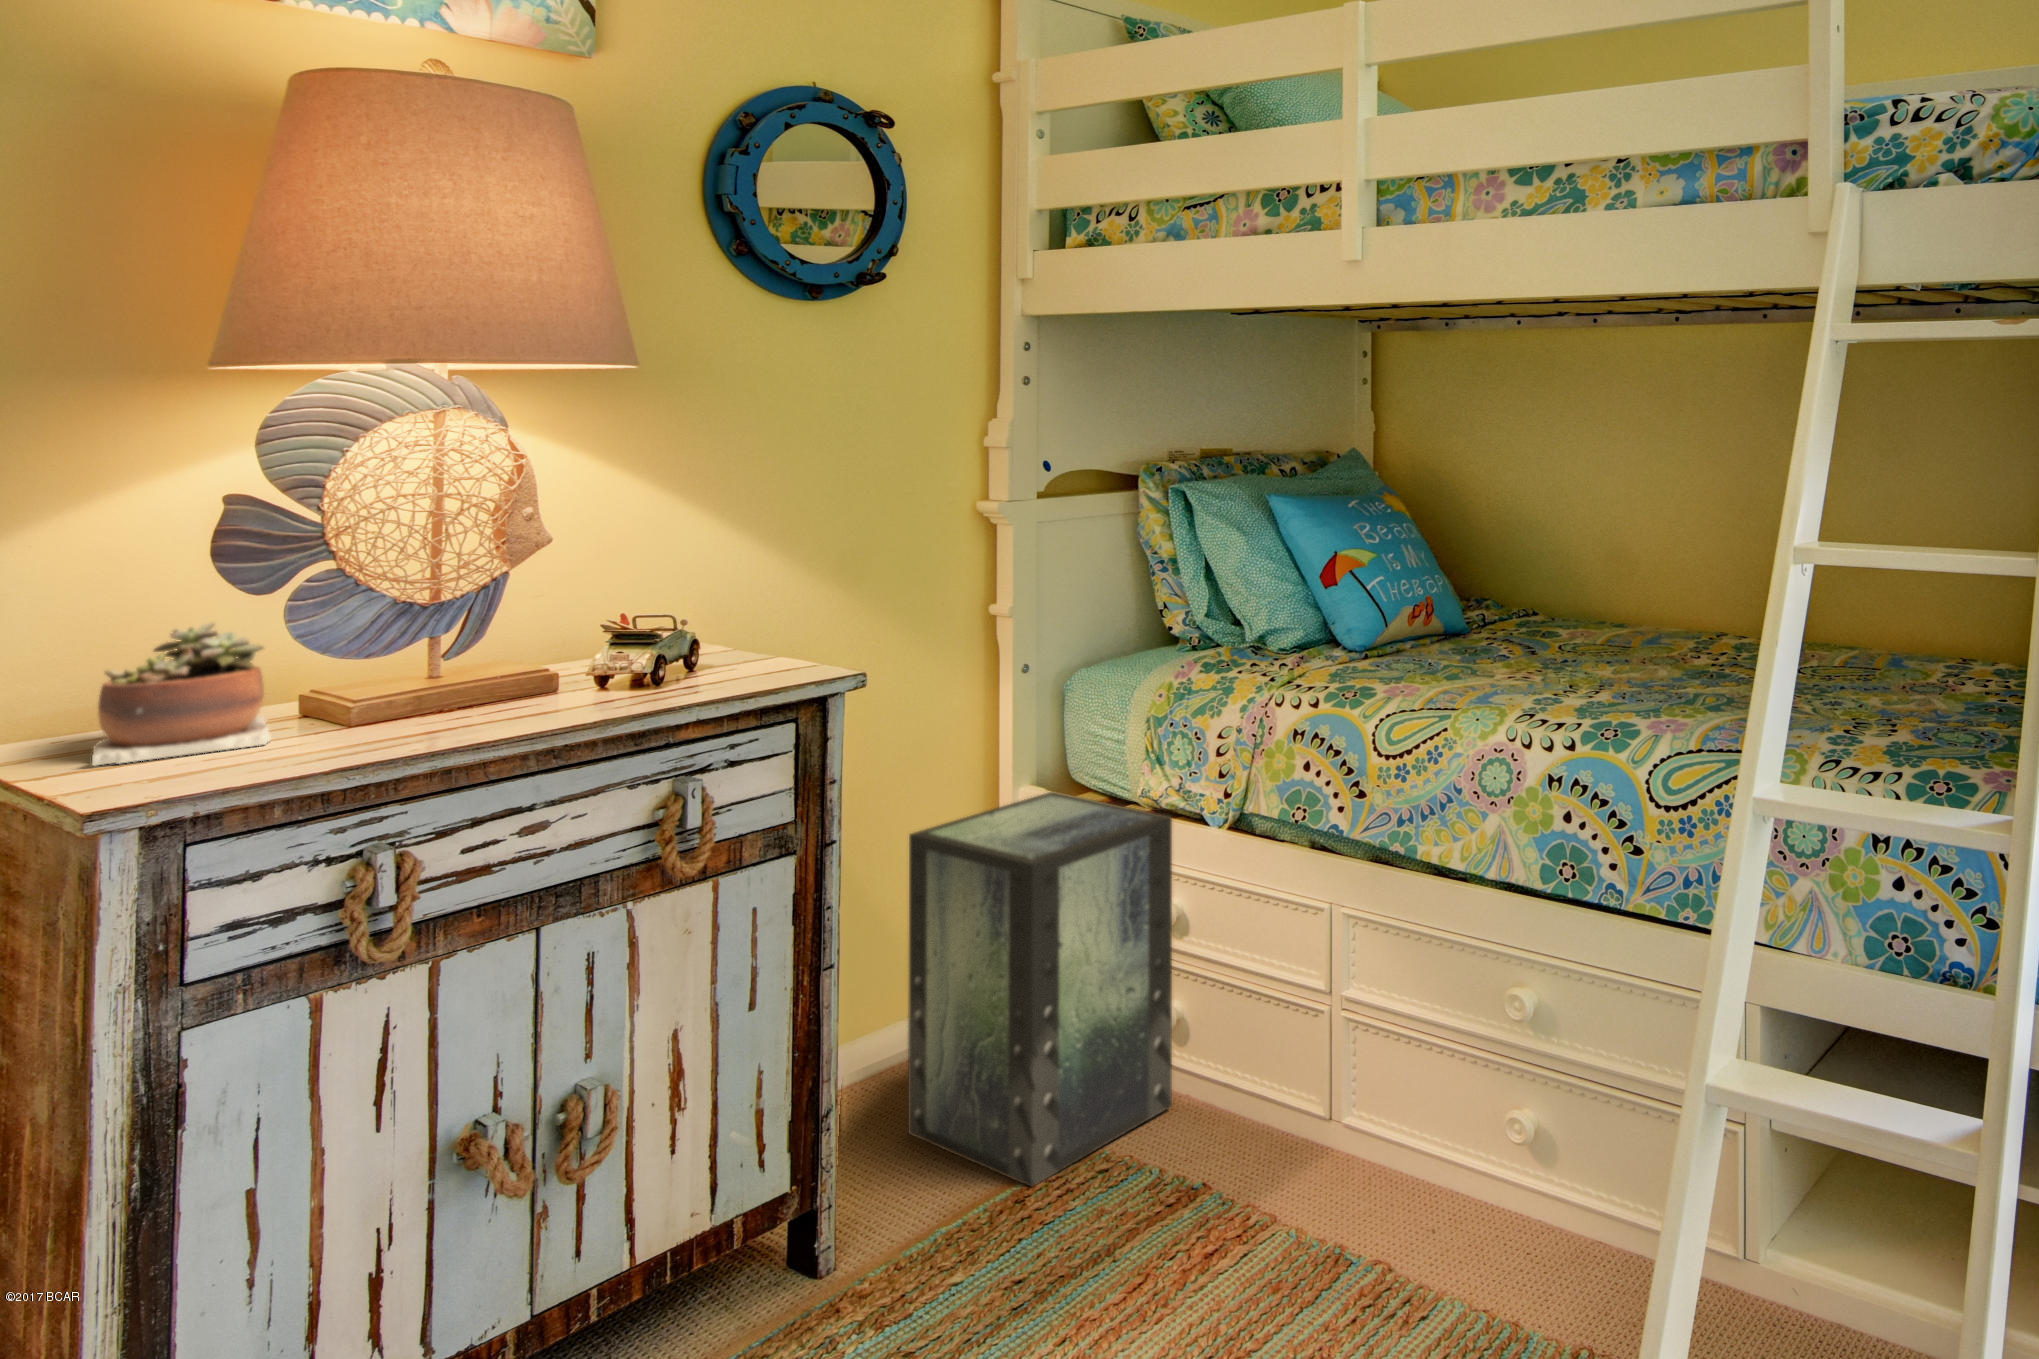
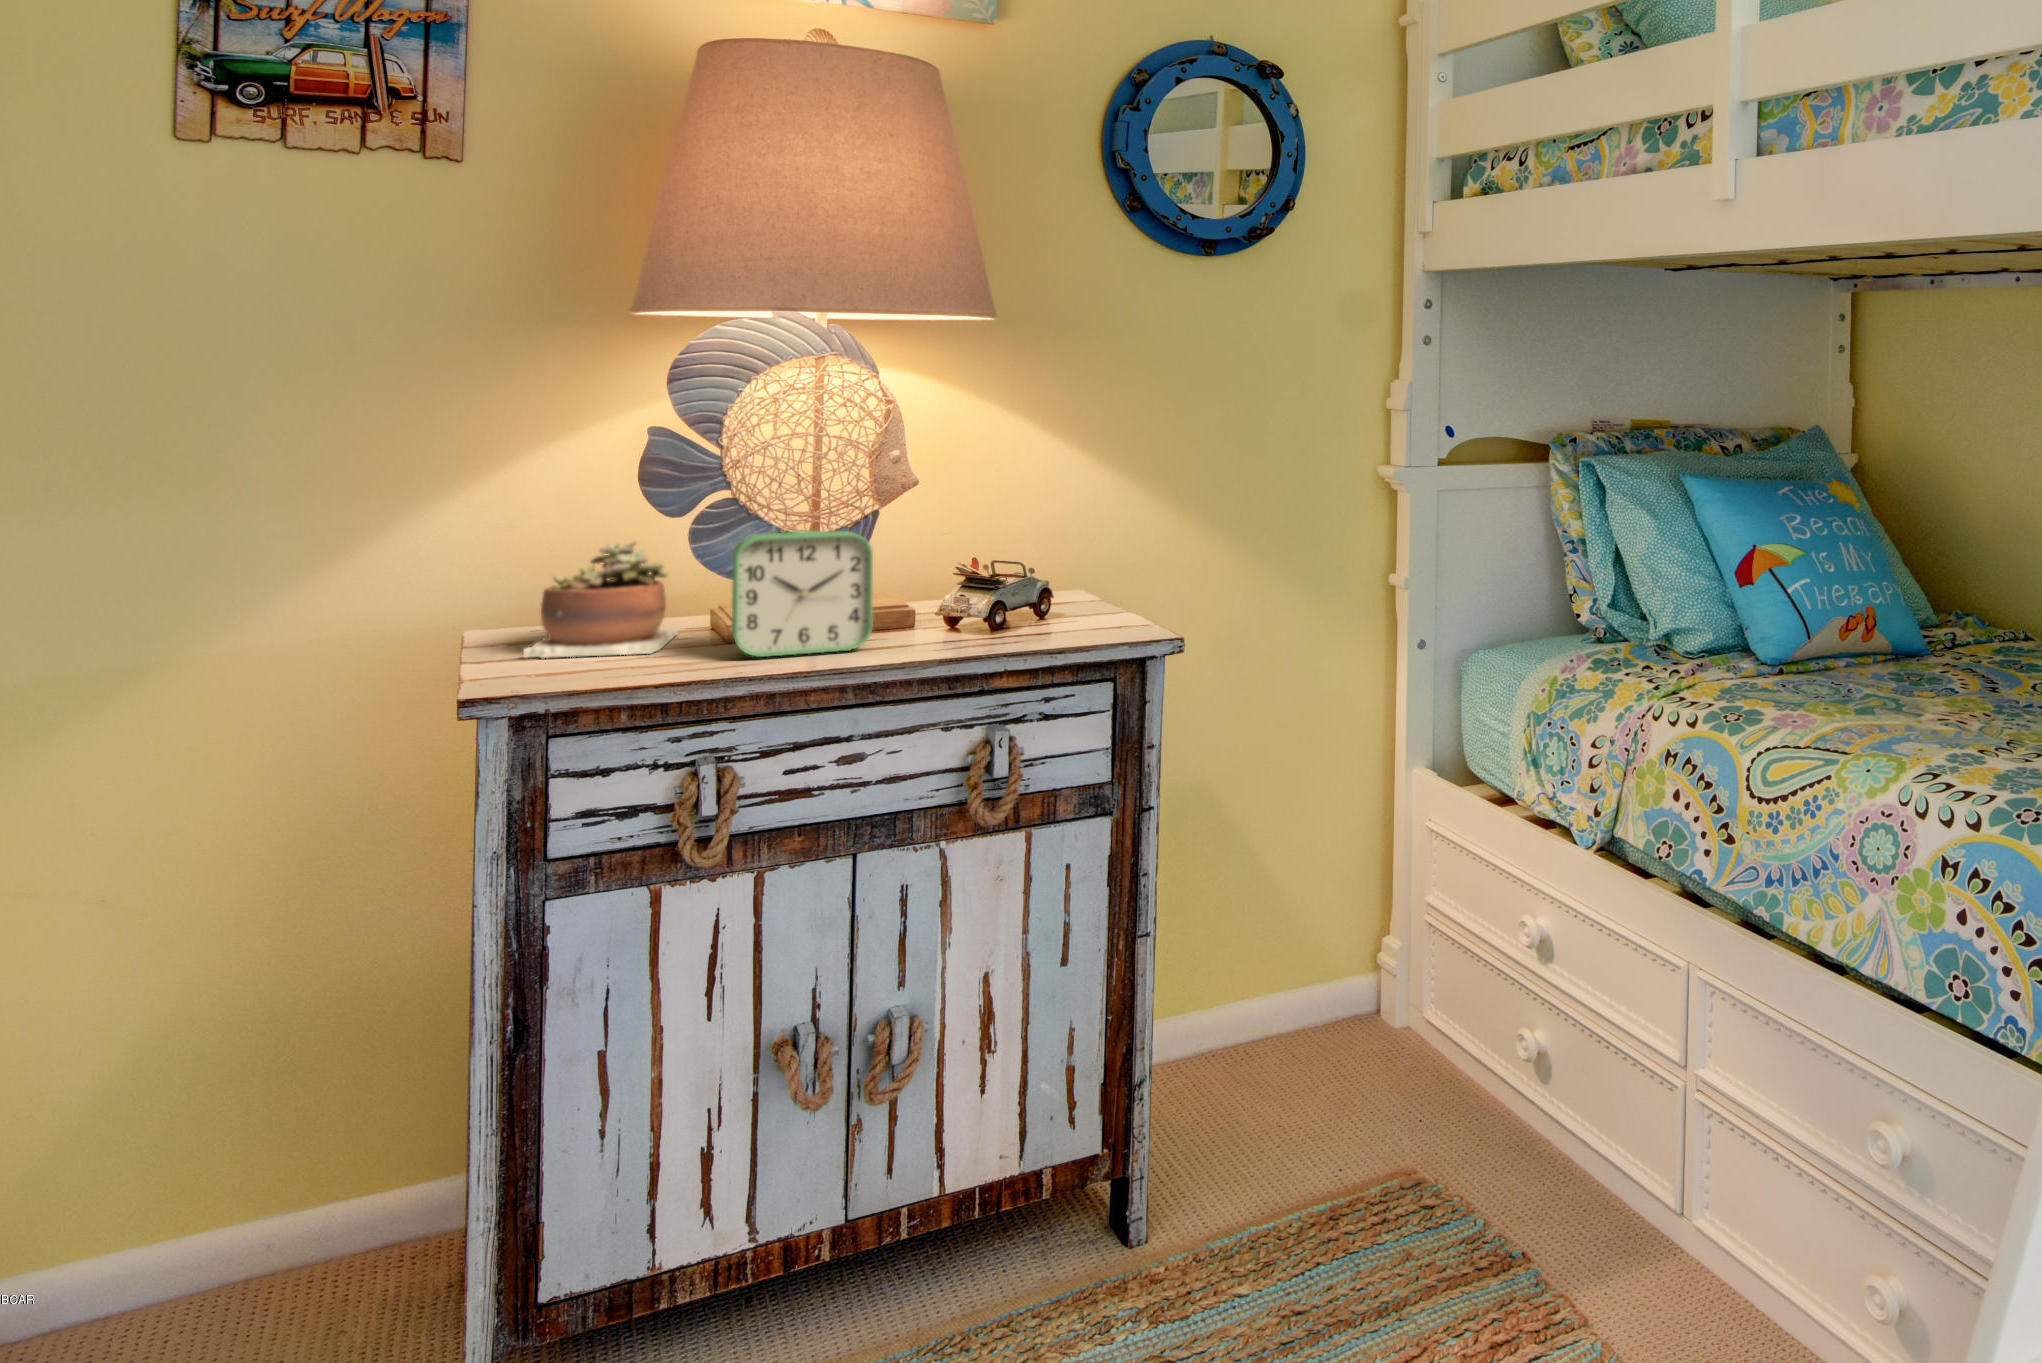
alarm clock: none [372,592,548,734] -> present [732,530,873,657]
storage box: present [908,791,1172,1187] -> none [1268,784,1535,1208]

